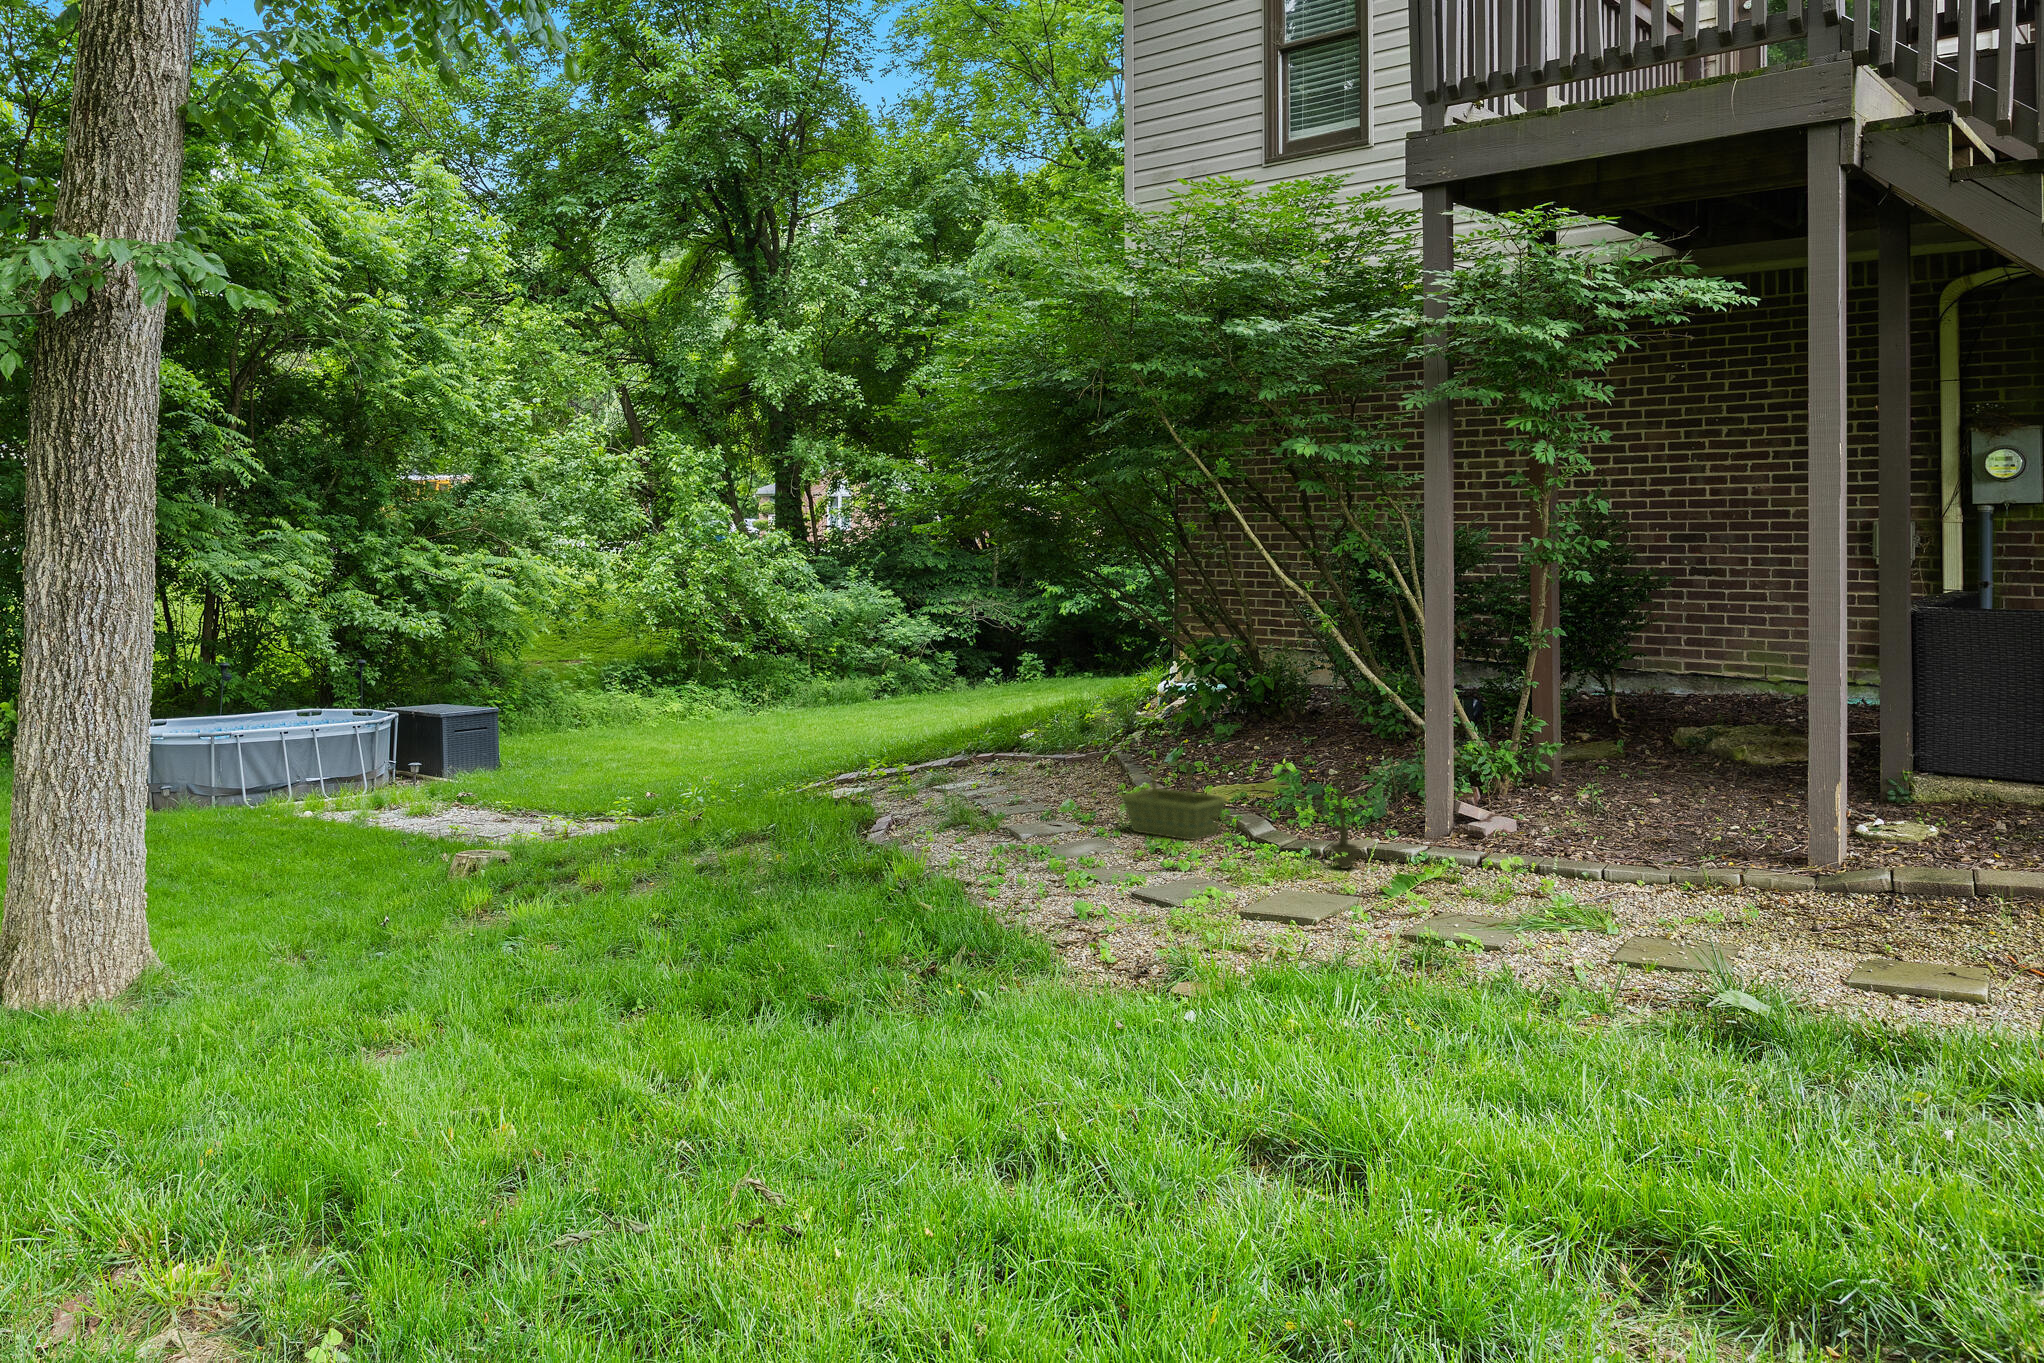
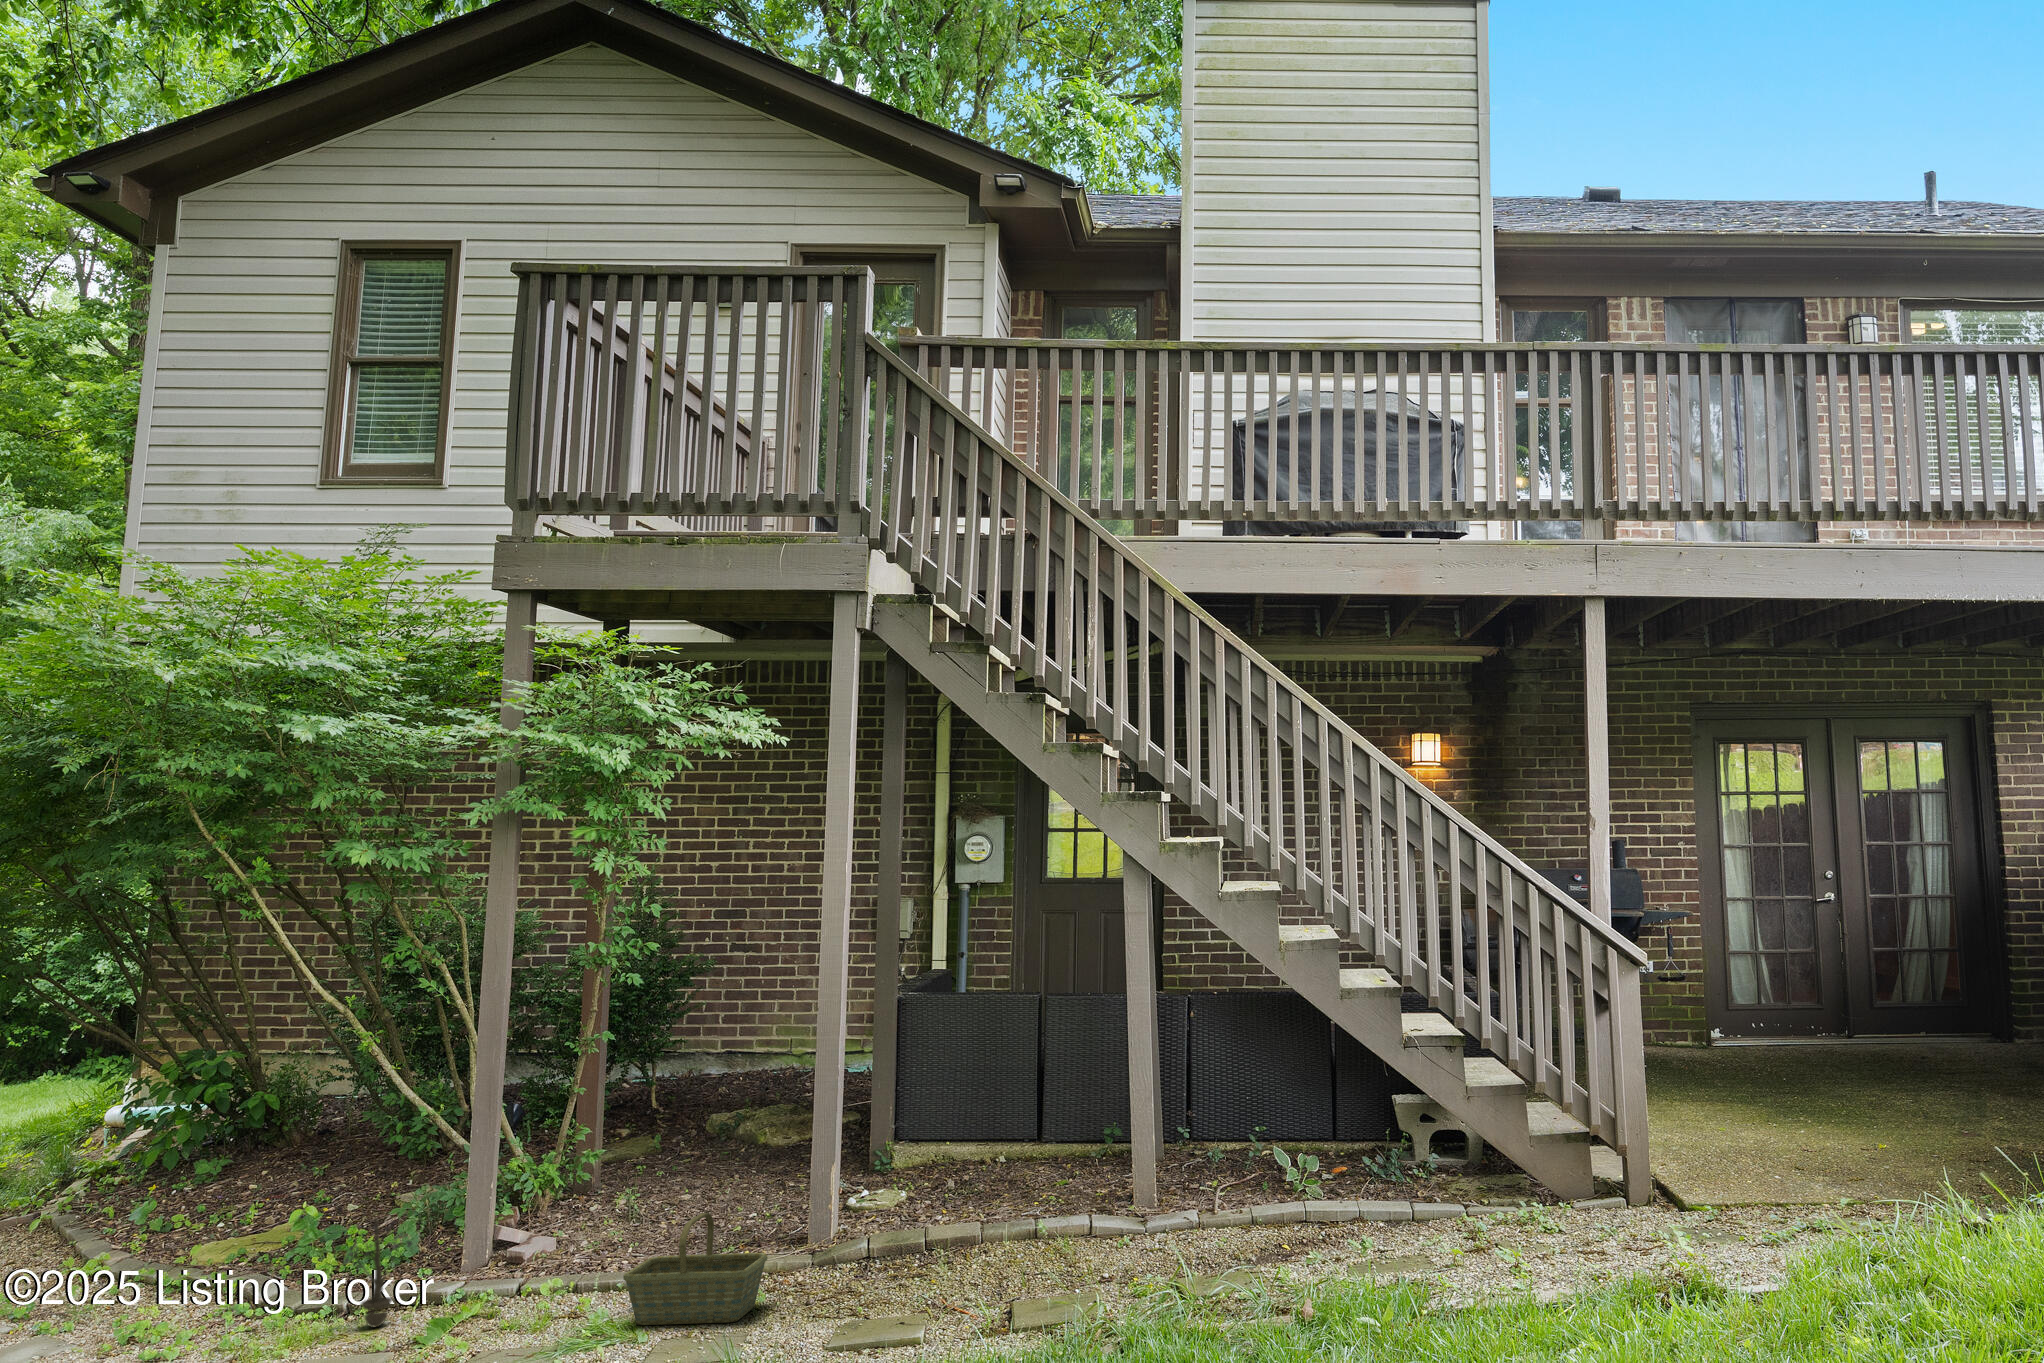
basket: present [1121,762,1226,840] -> present [623,1213,767,1325]

